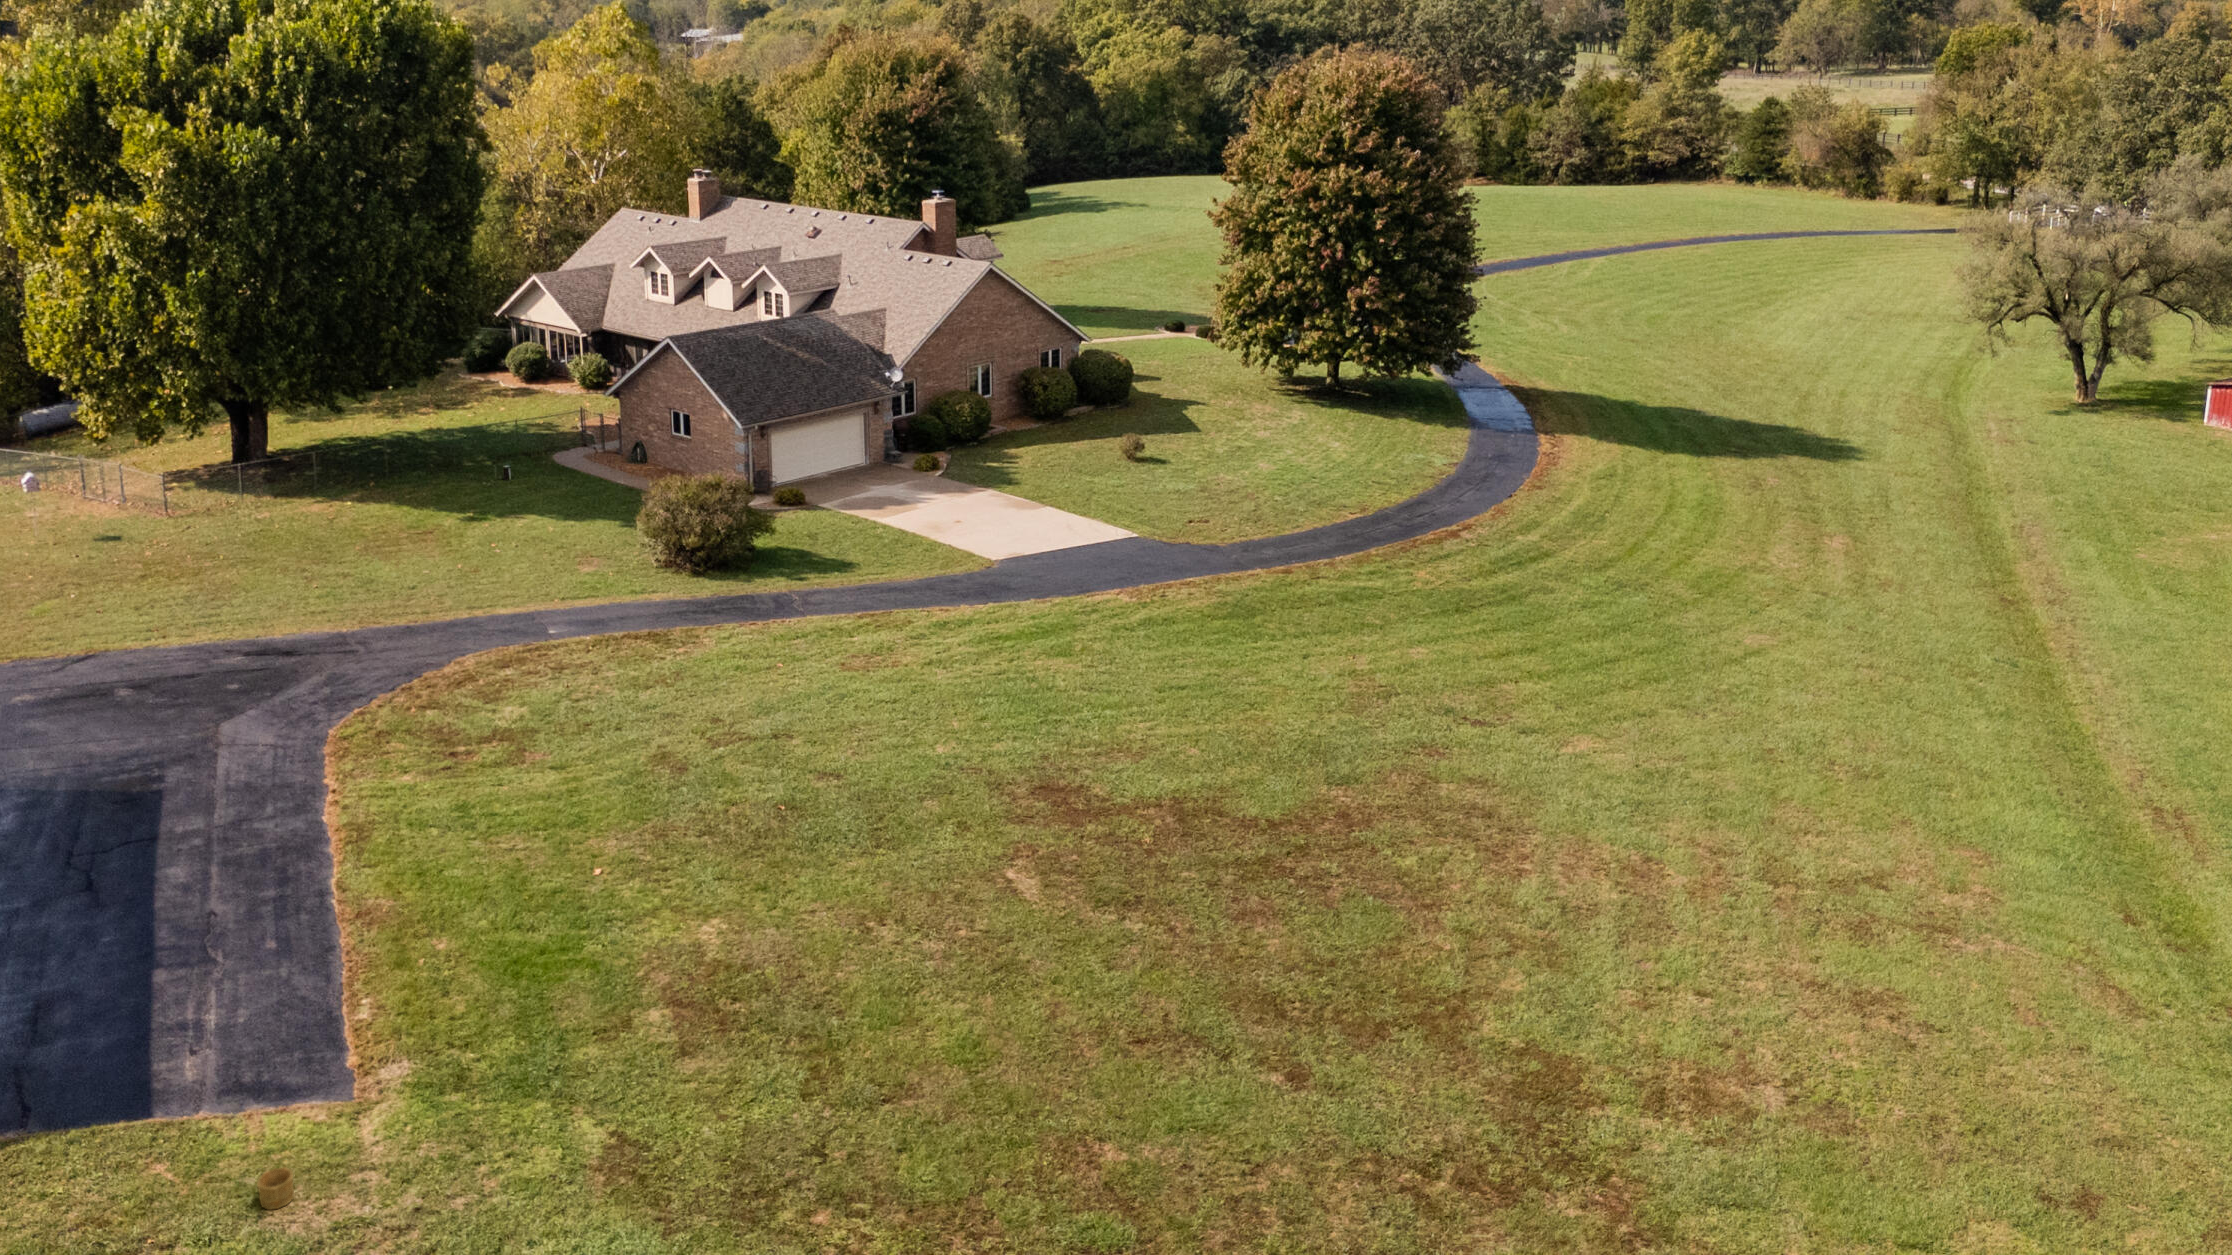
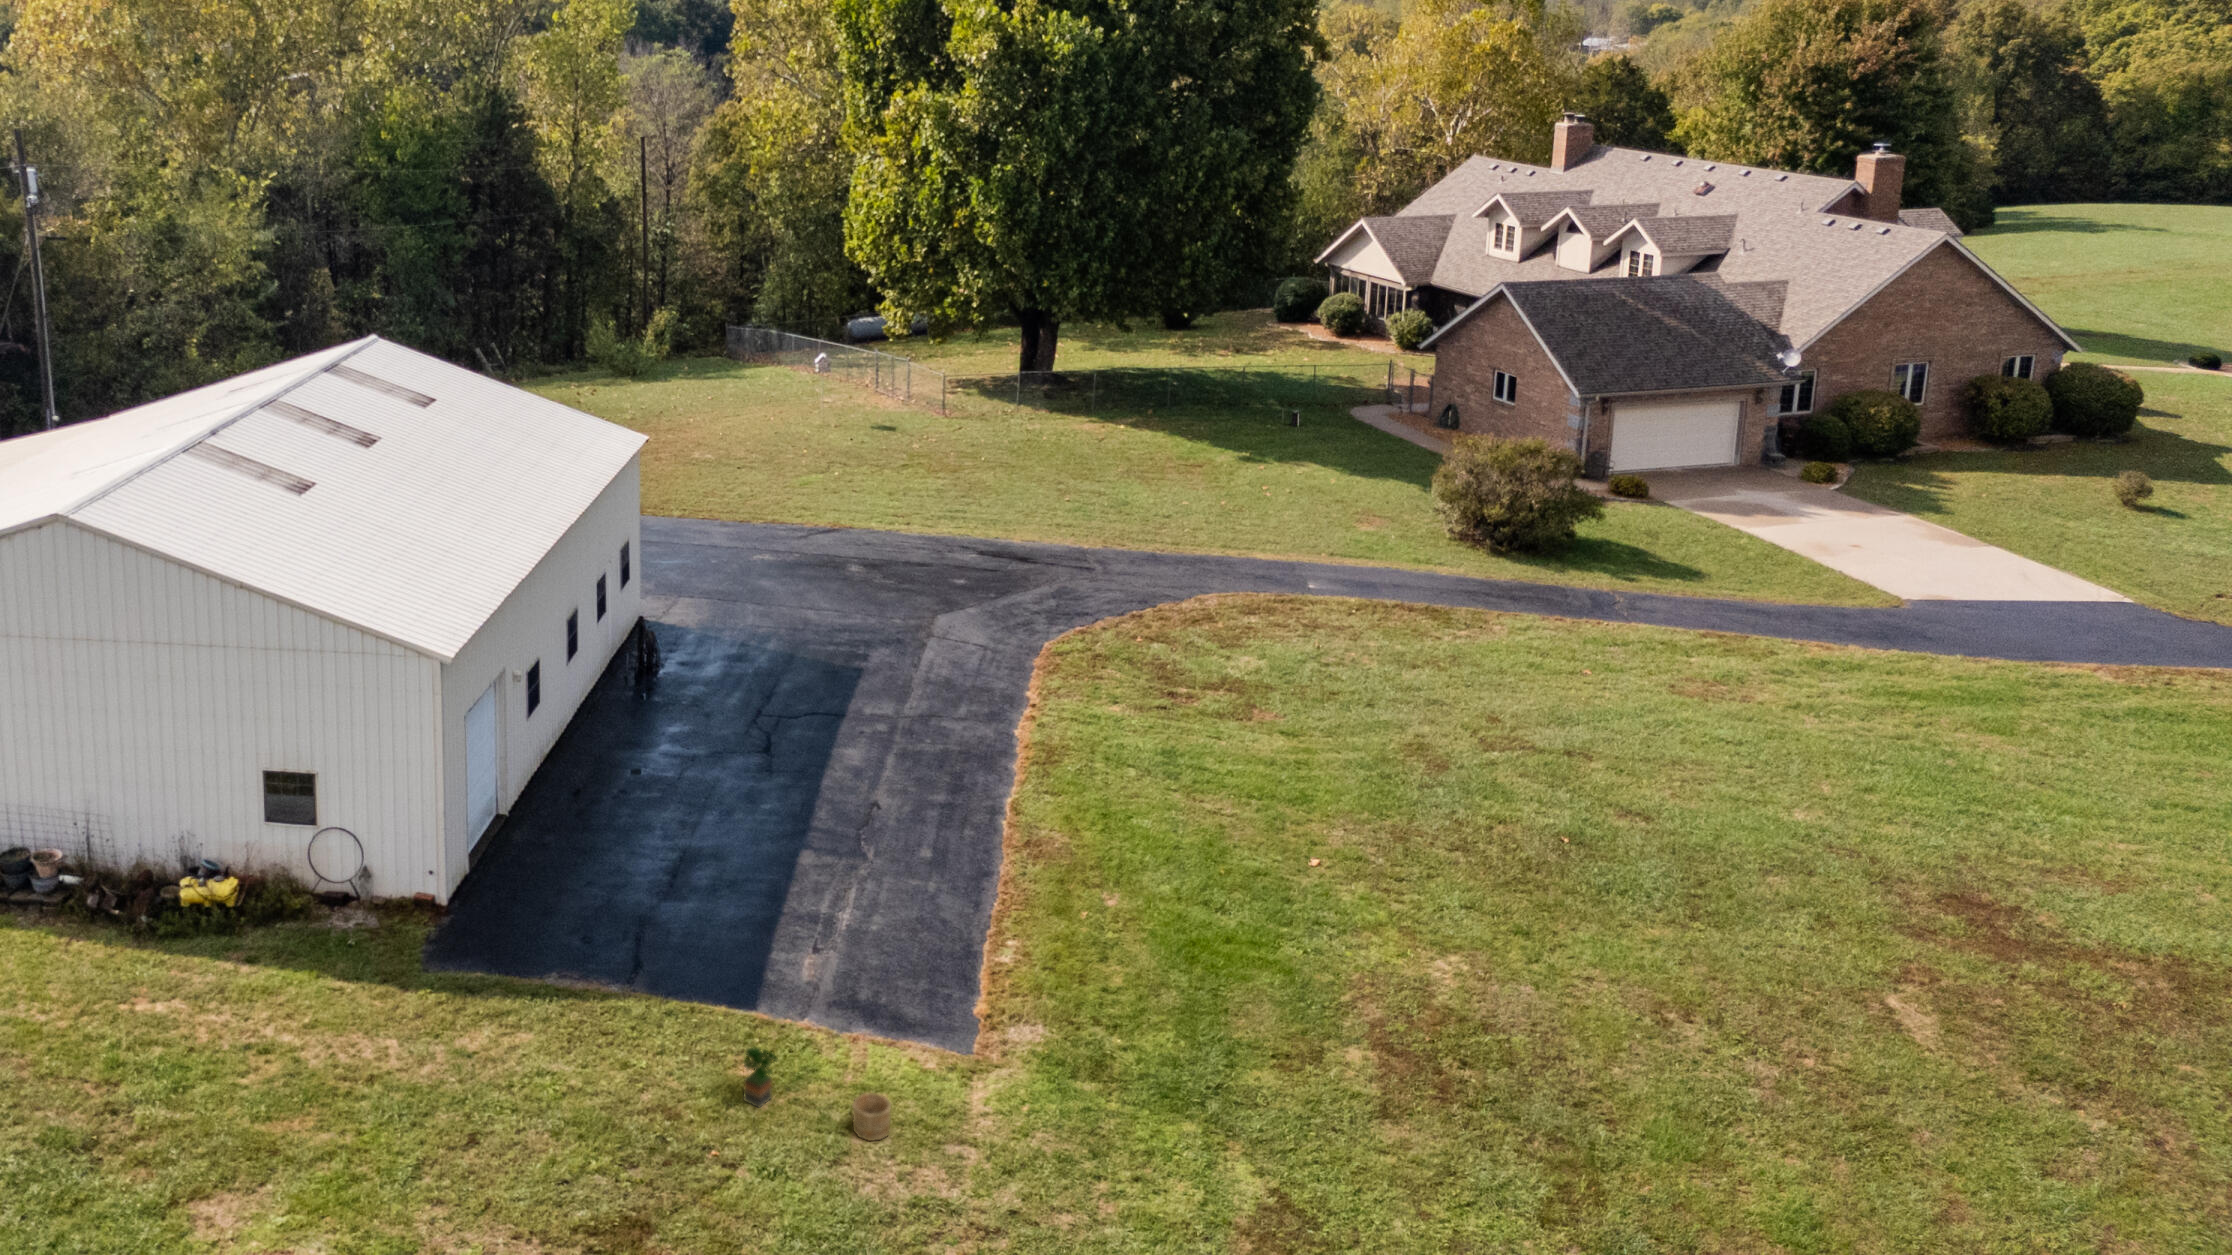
potted tree: none [143,1167,179,1221] -> present [744,1048,778,1107]

